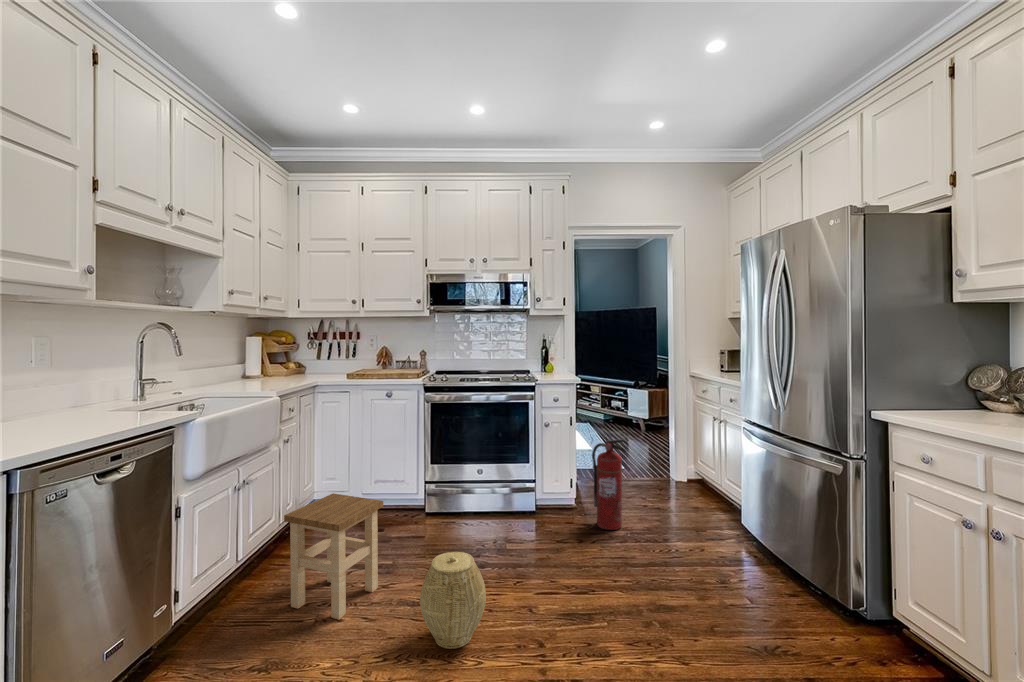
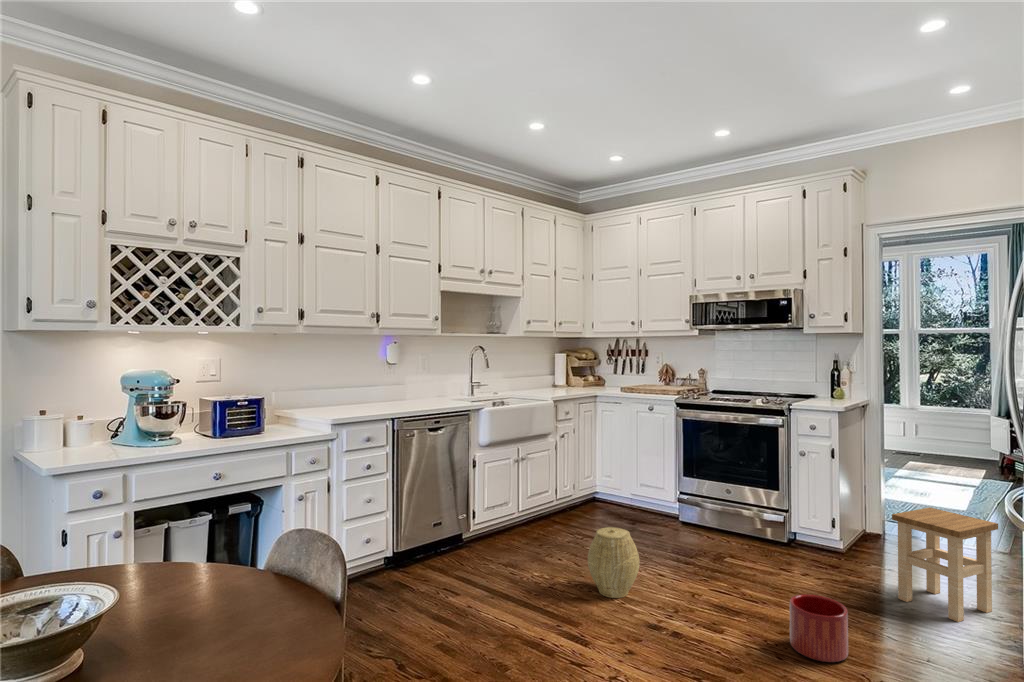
fire extinguisher: present [592,439,626,530] -> none [843,478,881,585]
stool: present [284,493,383,620] -> present [892,507,998,622]
planter: none [650,562,703,631] -> present [790,594,848,662]

